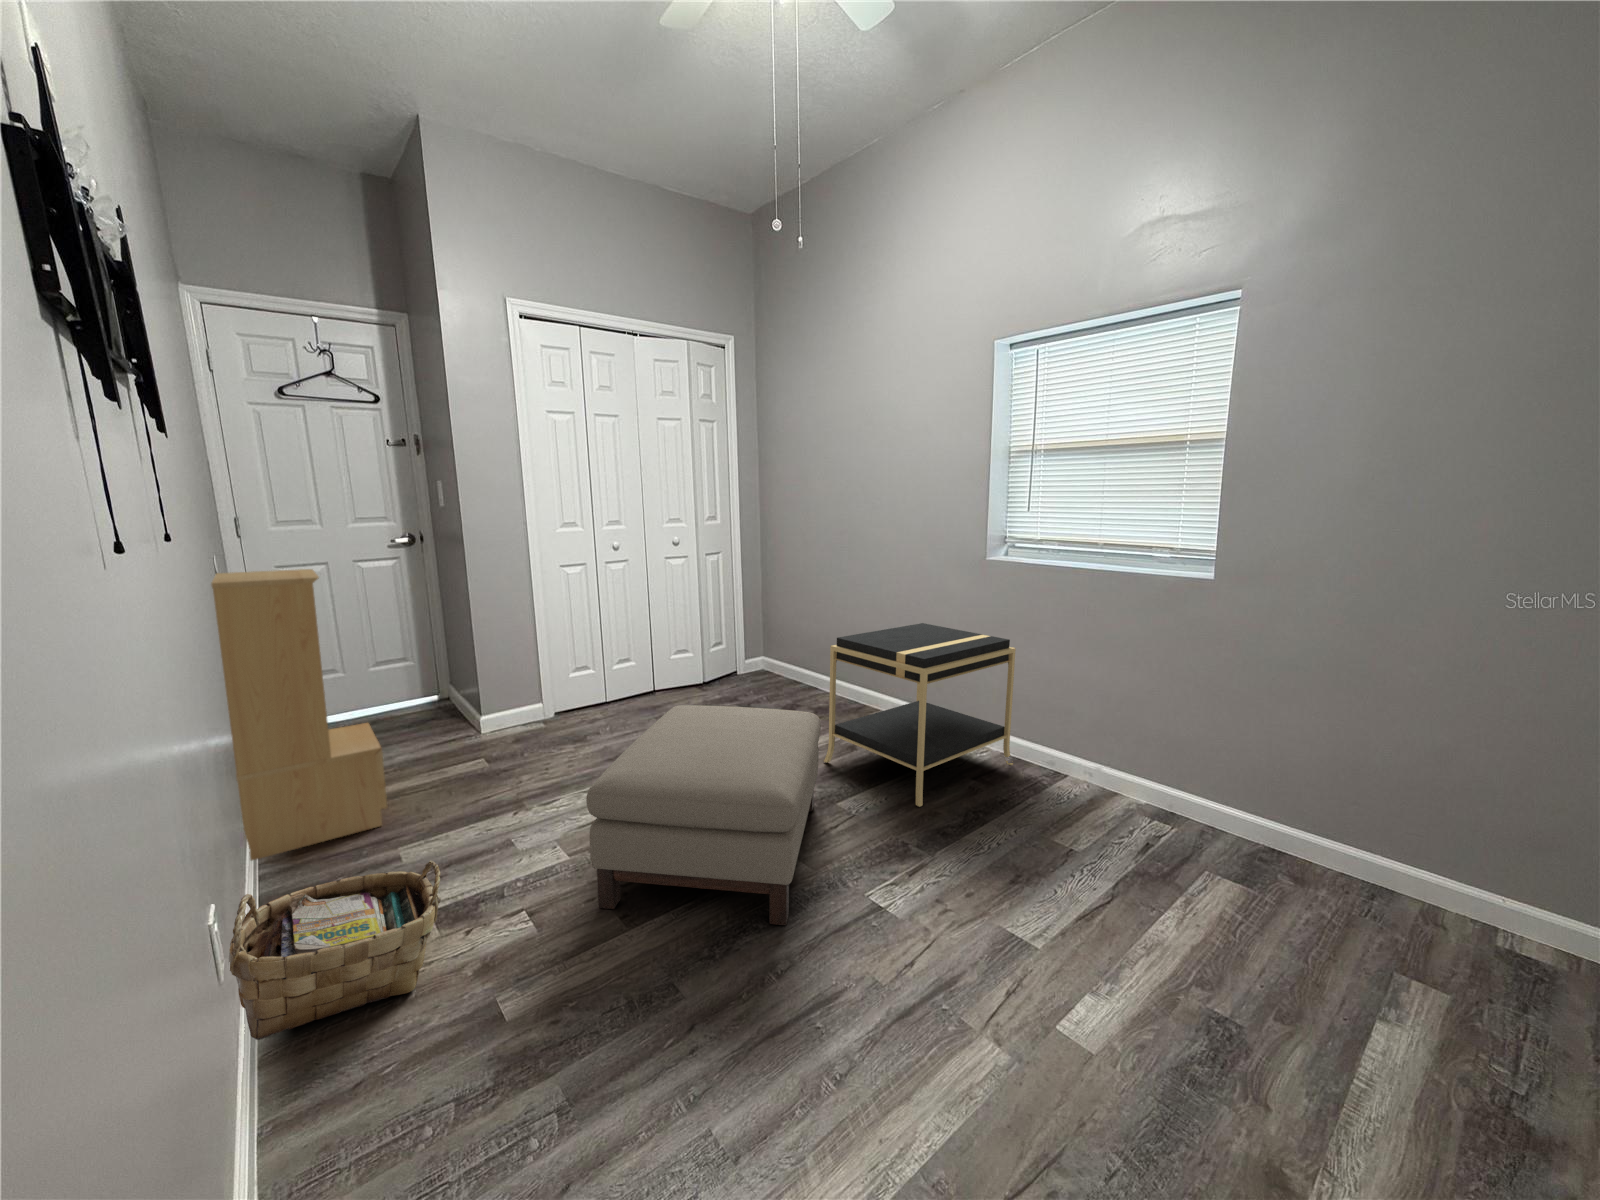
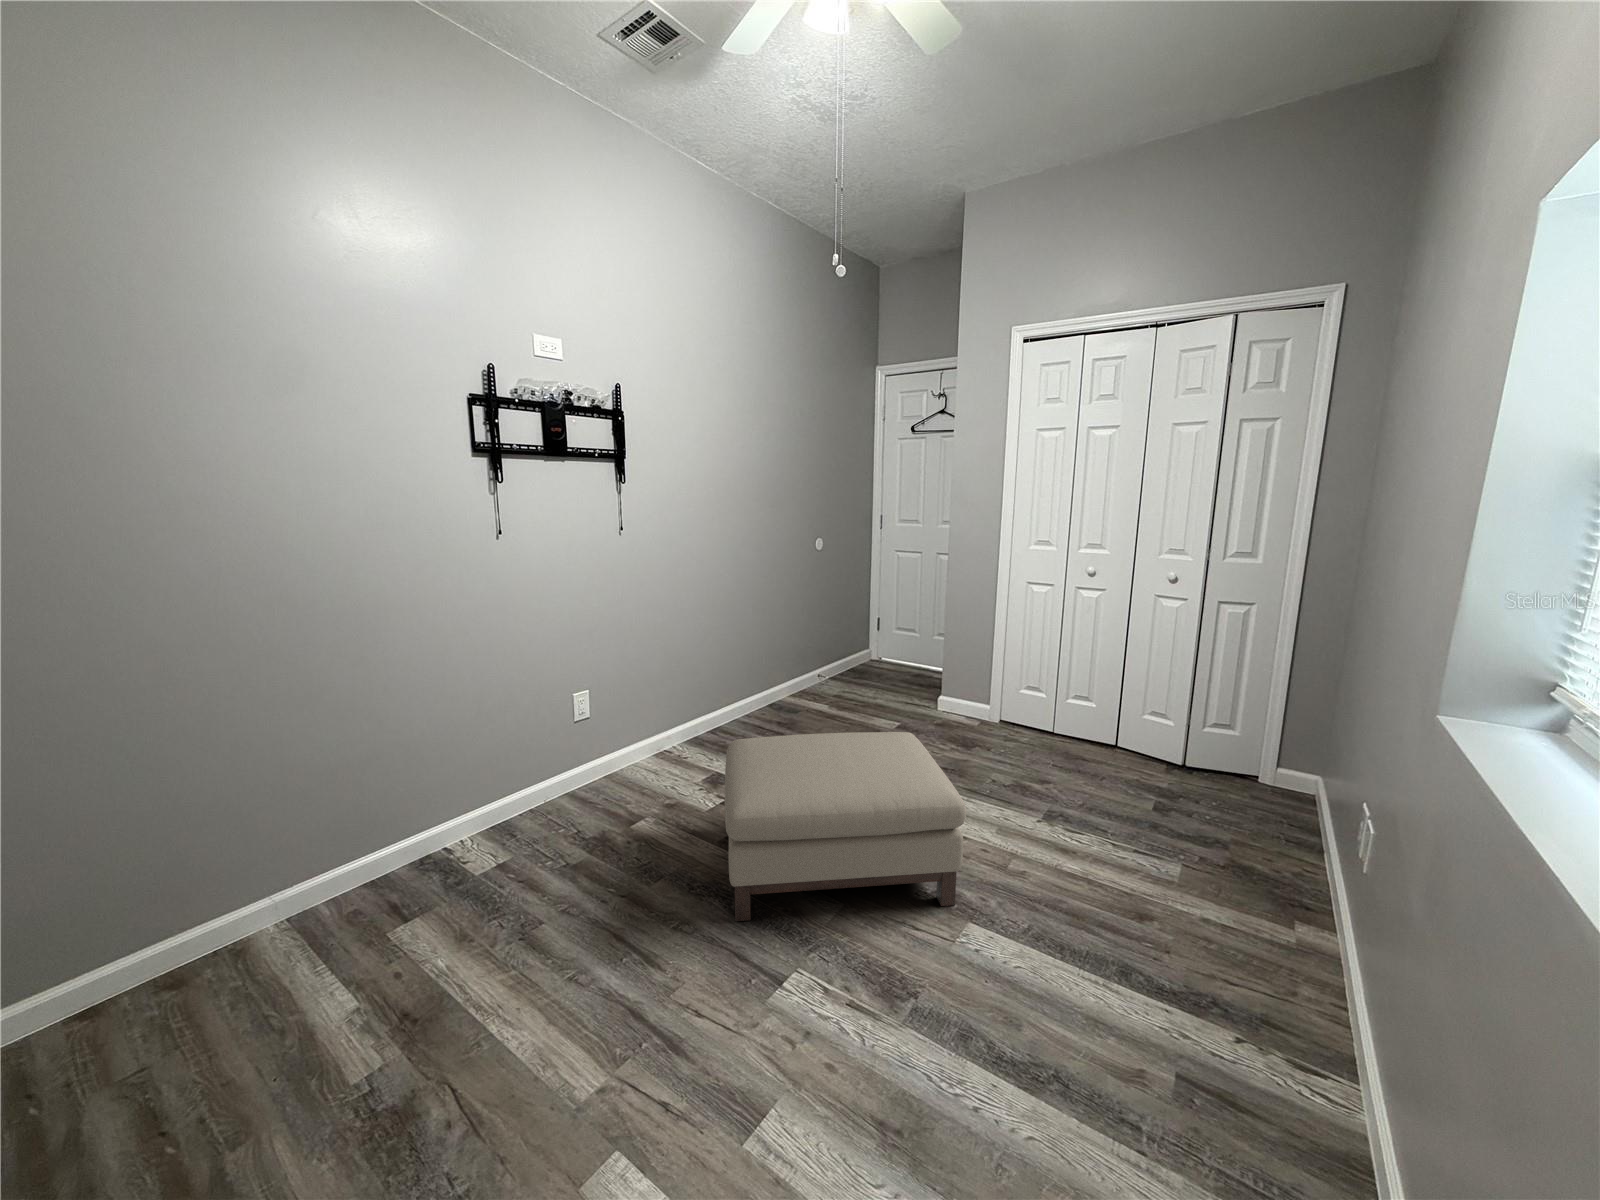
bookshelf: present [212,569,387,861] -> none [742,562,829,732]
nightstand: present [824,623,1016,807] -> none [1024,738,1389,1166]
woven basket: present [229,860,441,1040] -> none [616,713,701,796]

